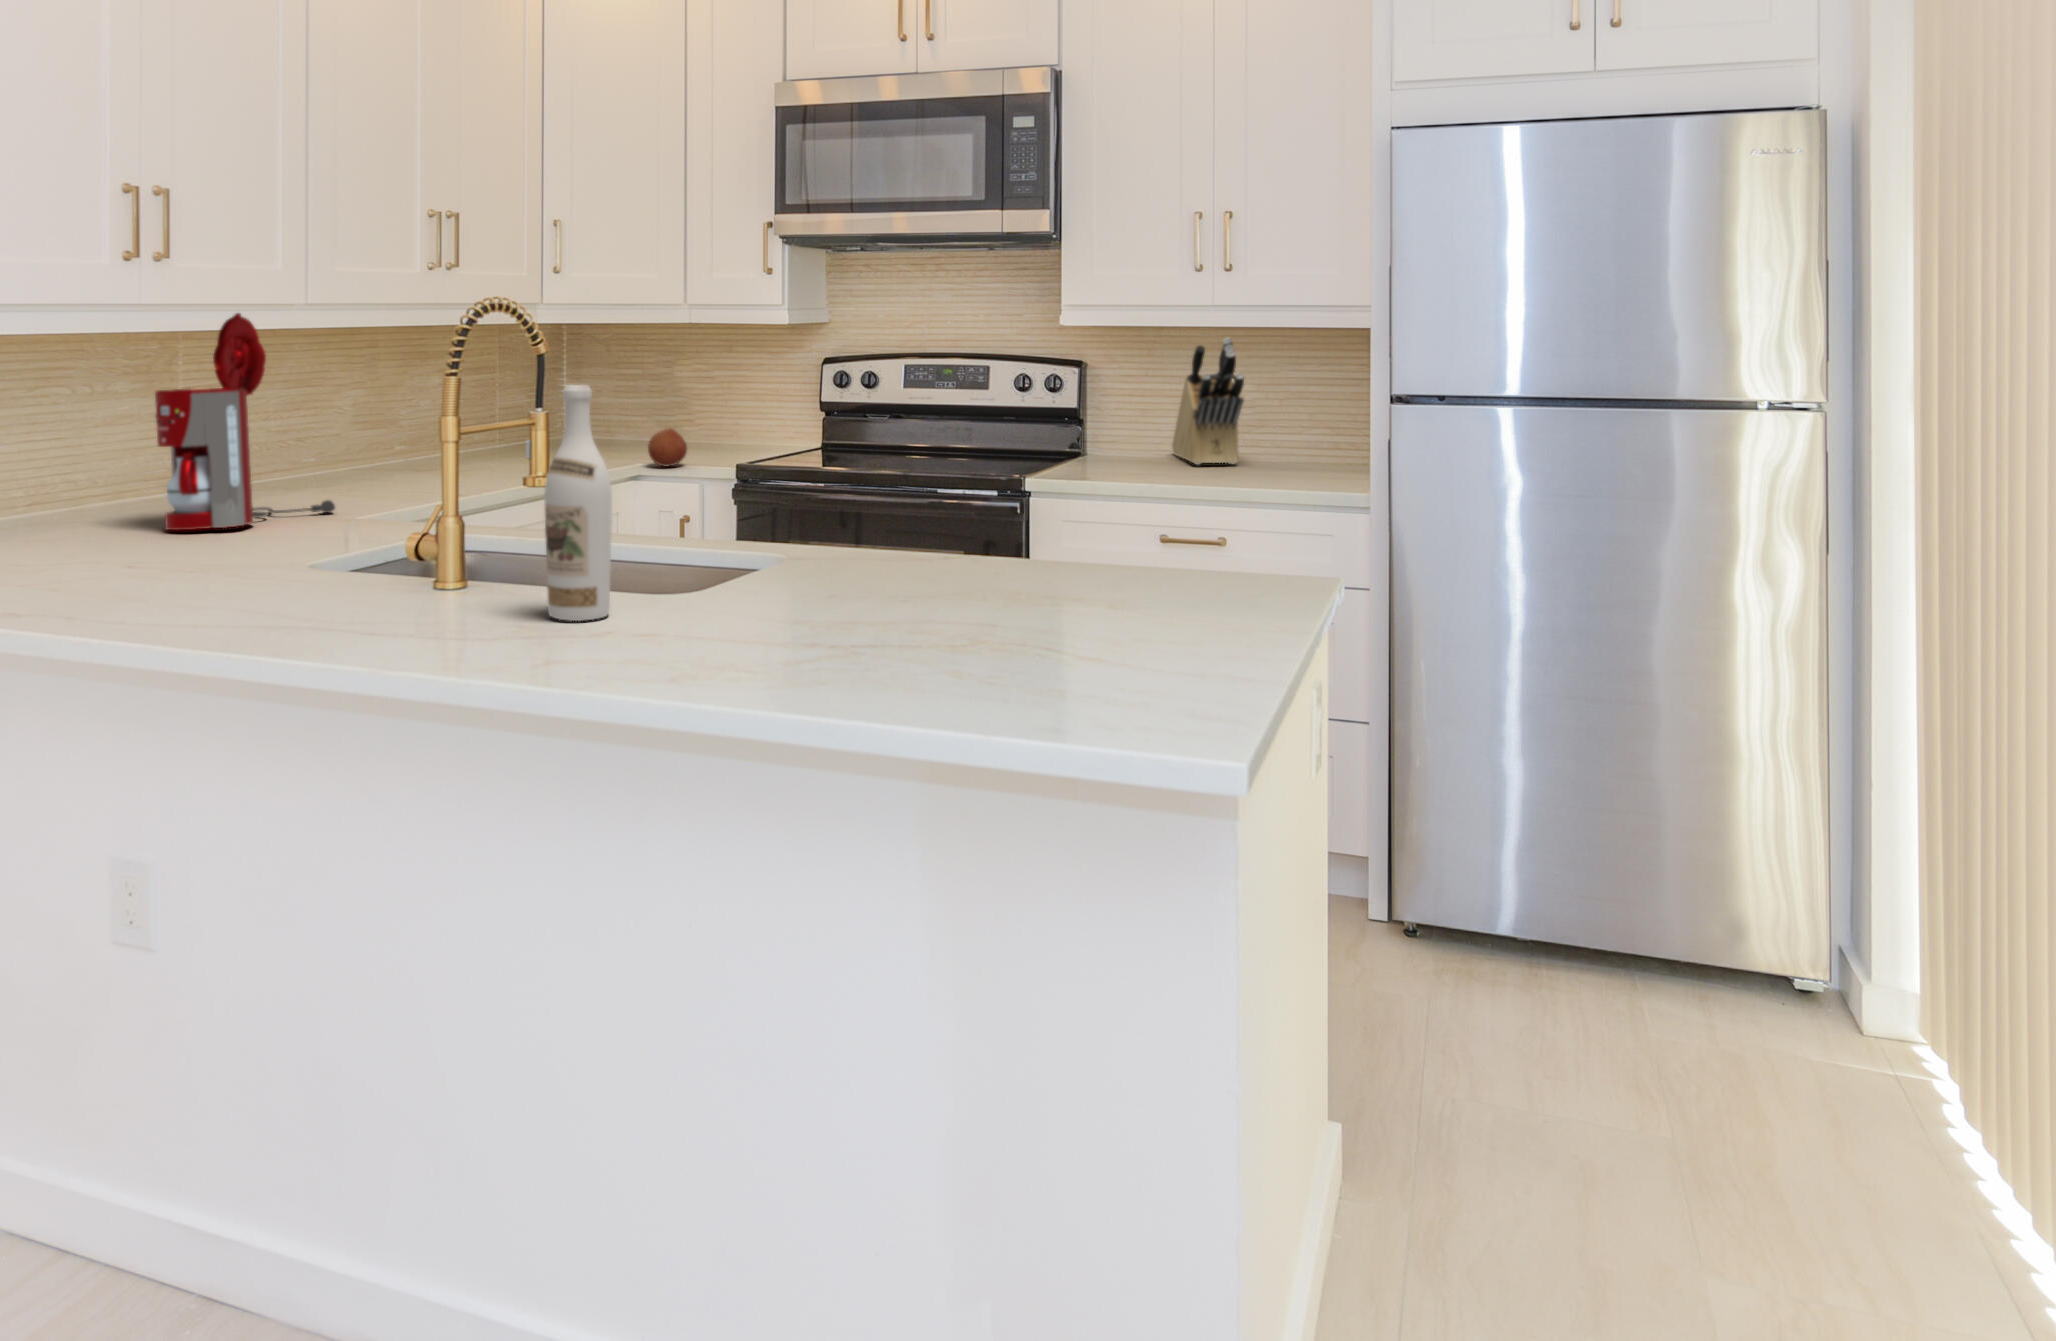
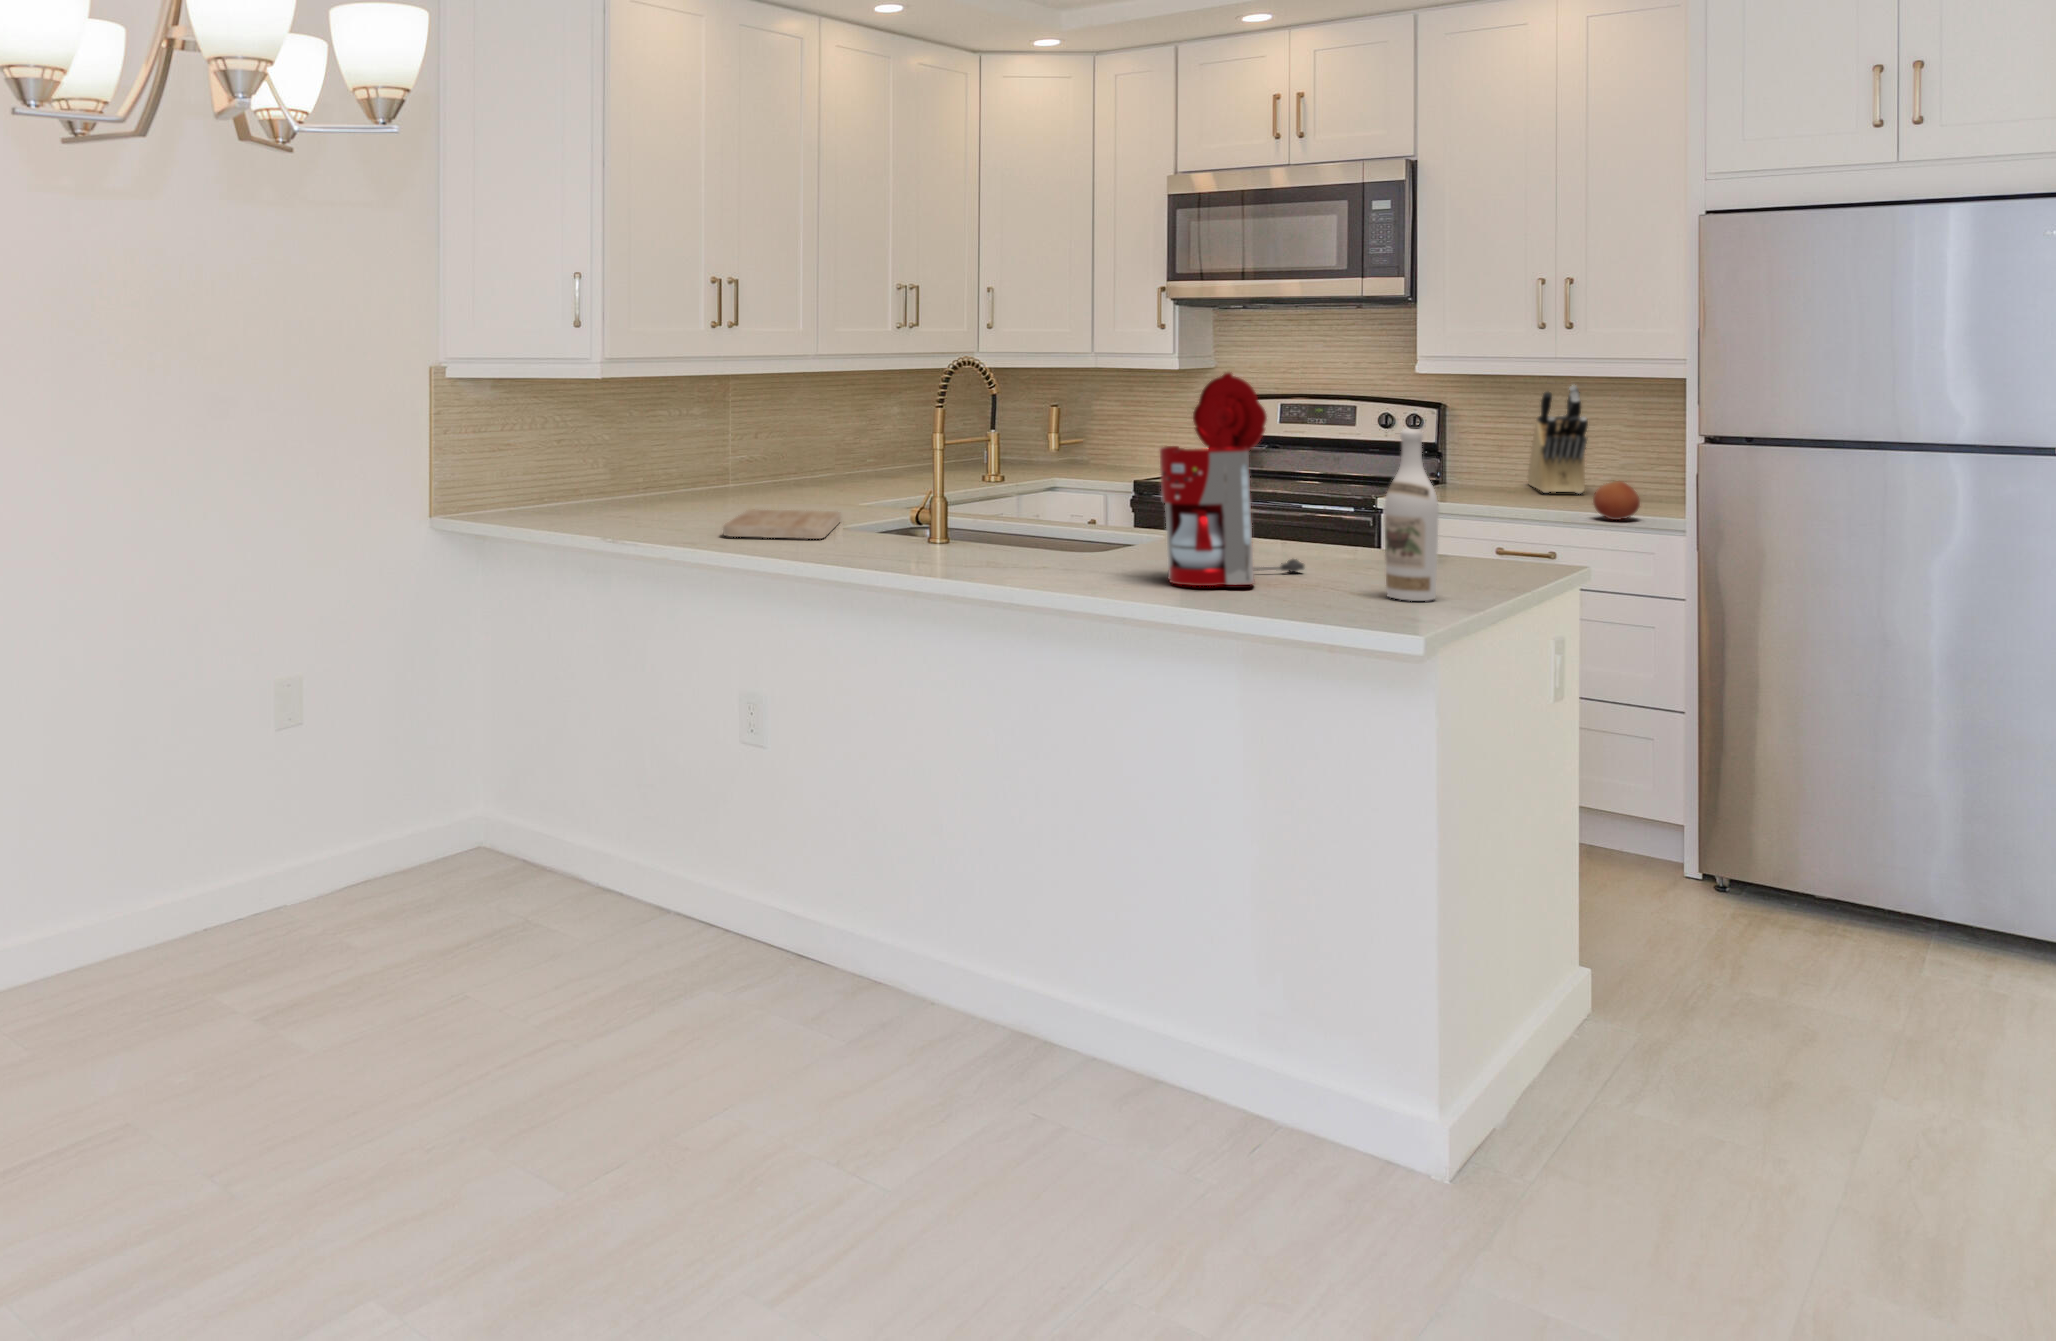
coffee maker: present [155,313,335,530] -> present [1160,373,1304,586]
wine bottle: present [544,385,612,621] -> present [1384,429,1439,601]
fruit: present [648,429,687,466] -> present [1593,481,1640,520]
cutting board: none [97,530,313,584] -> present [723,510,841,539]

